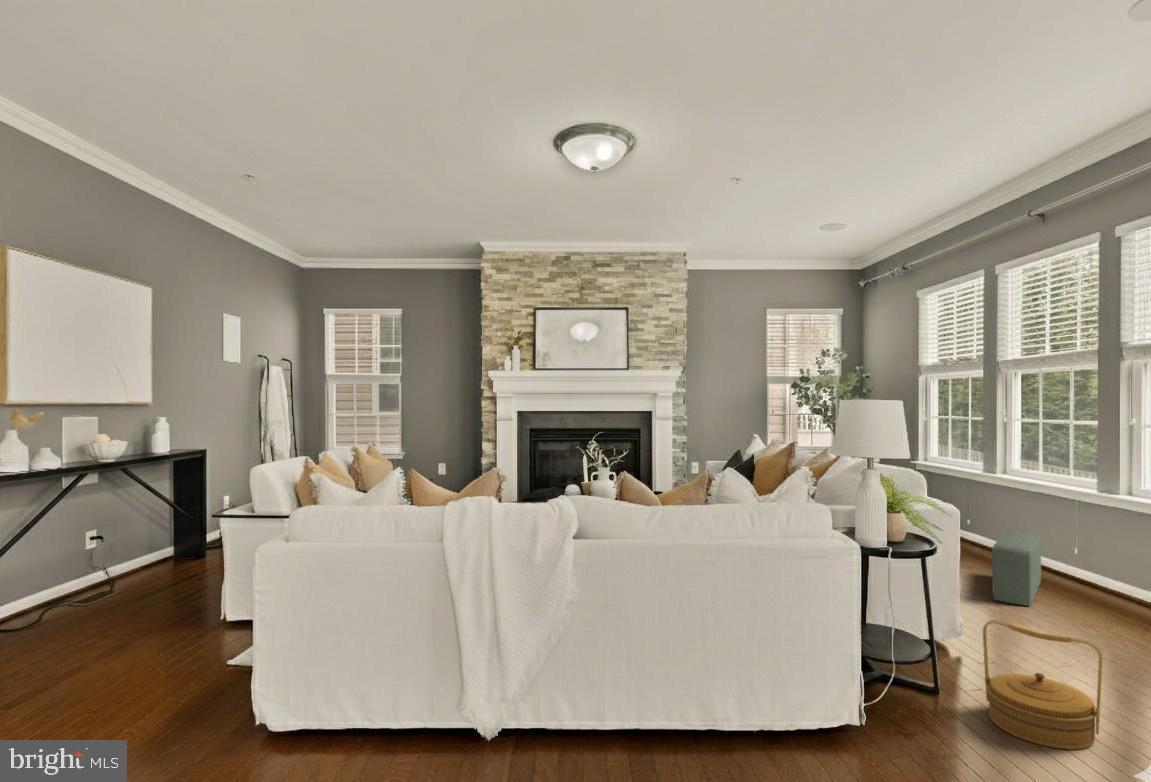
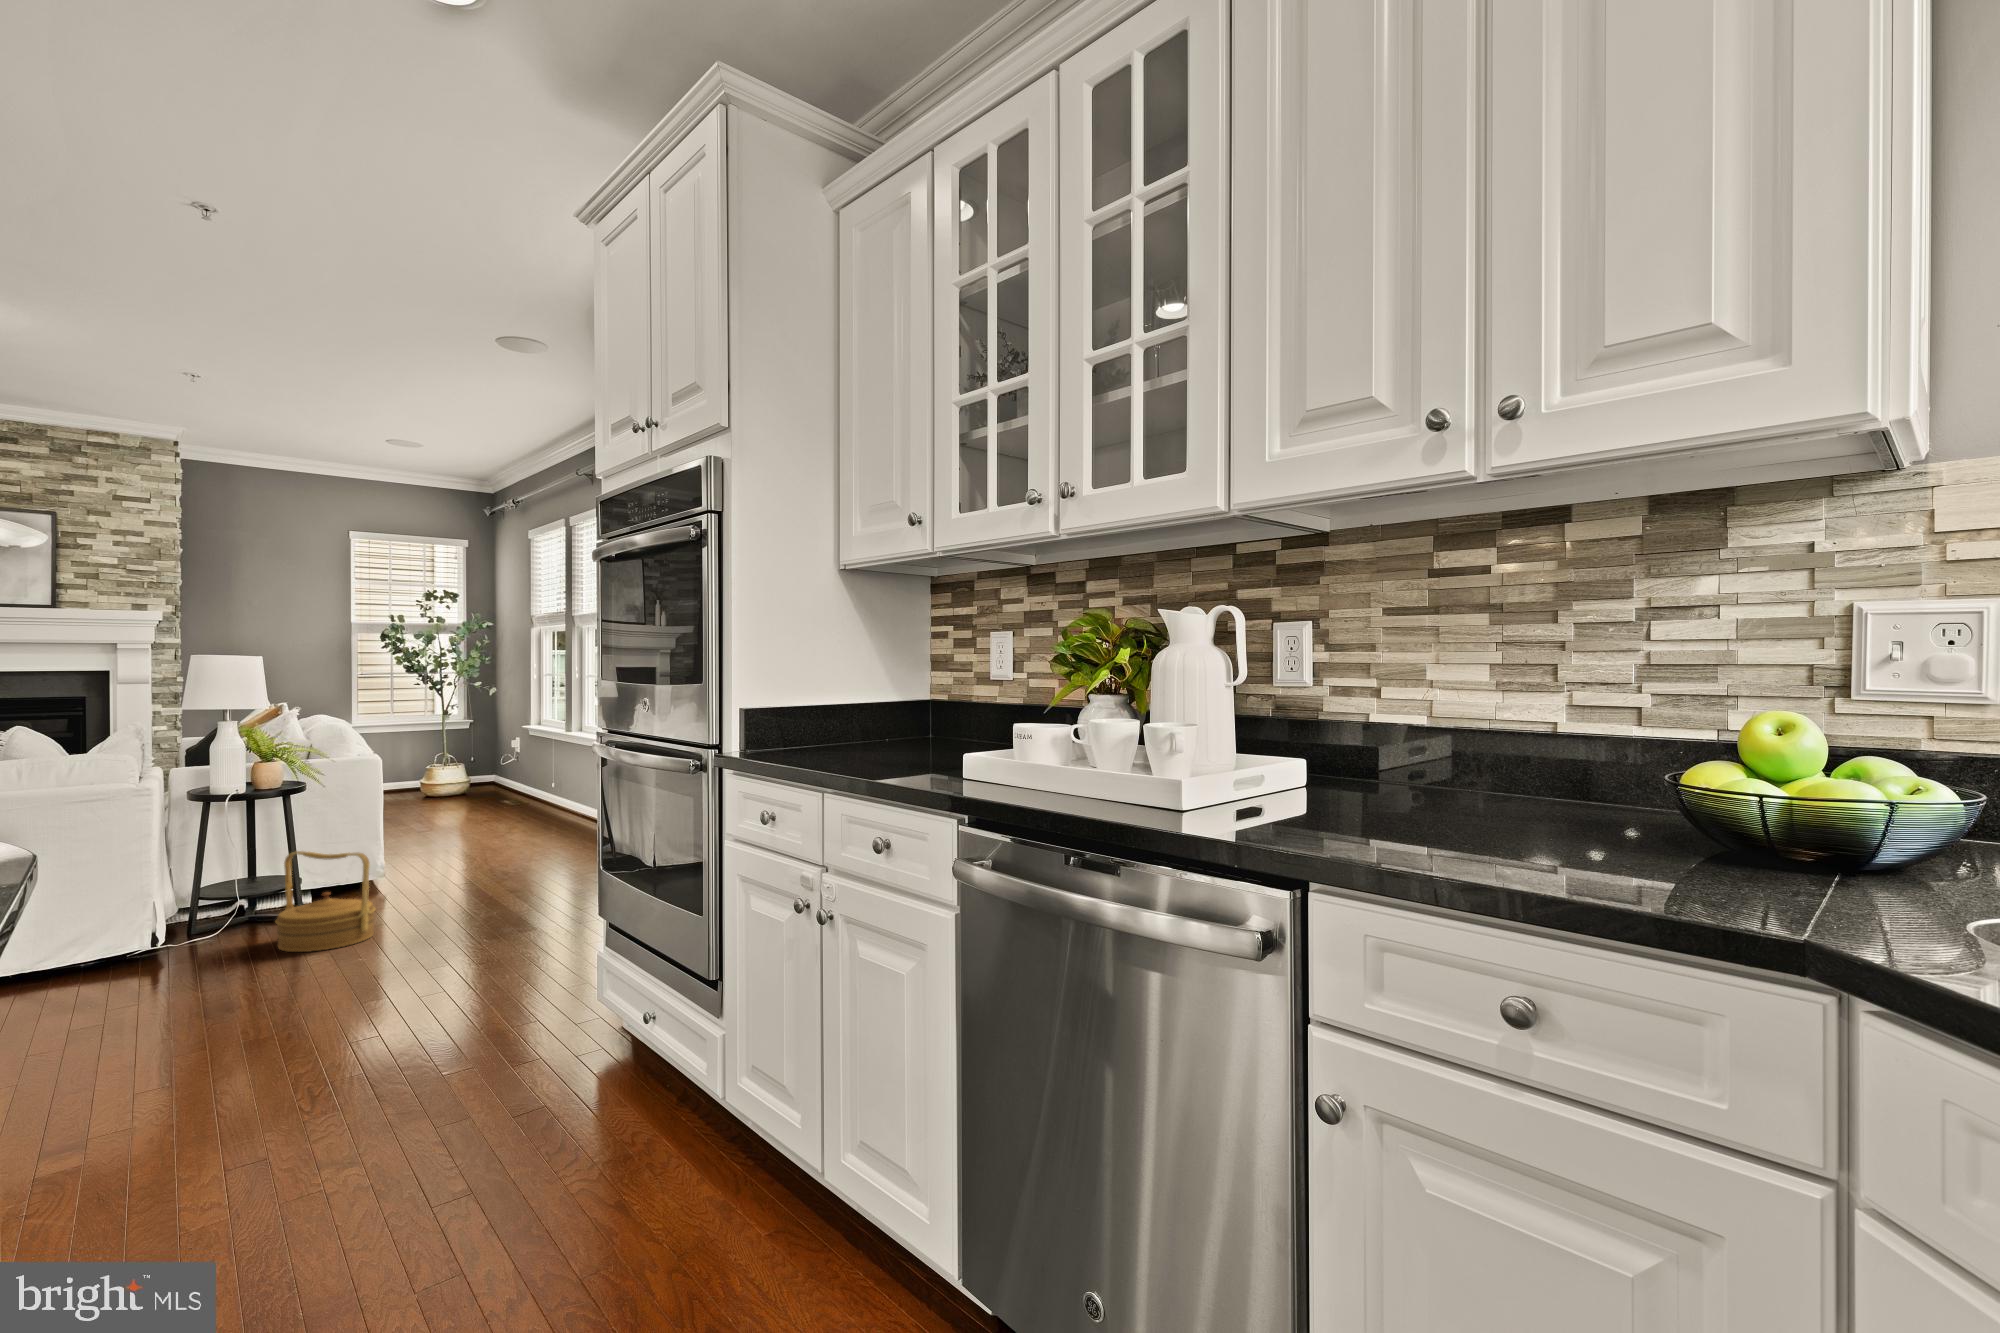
pouf: present [992,530,1042,606] -> none [474,788,560,860]

